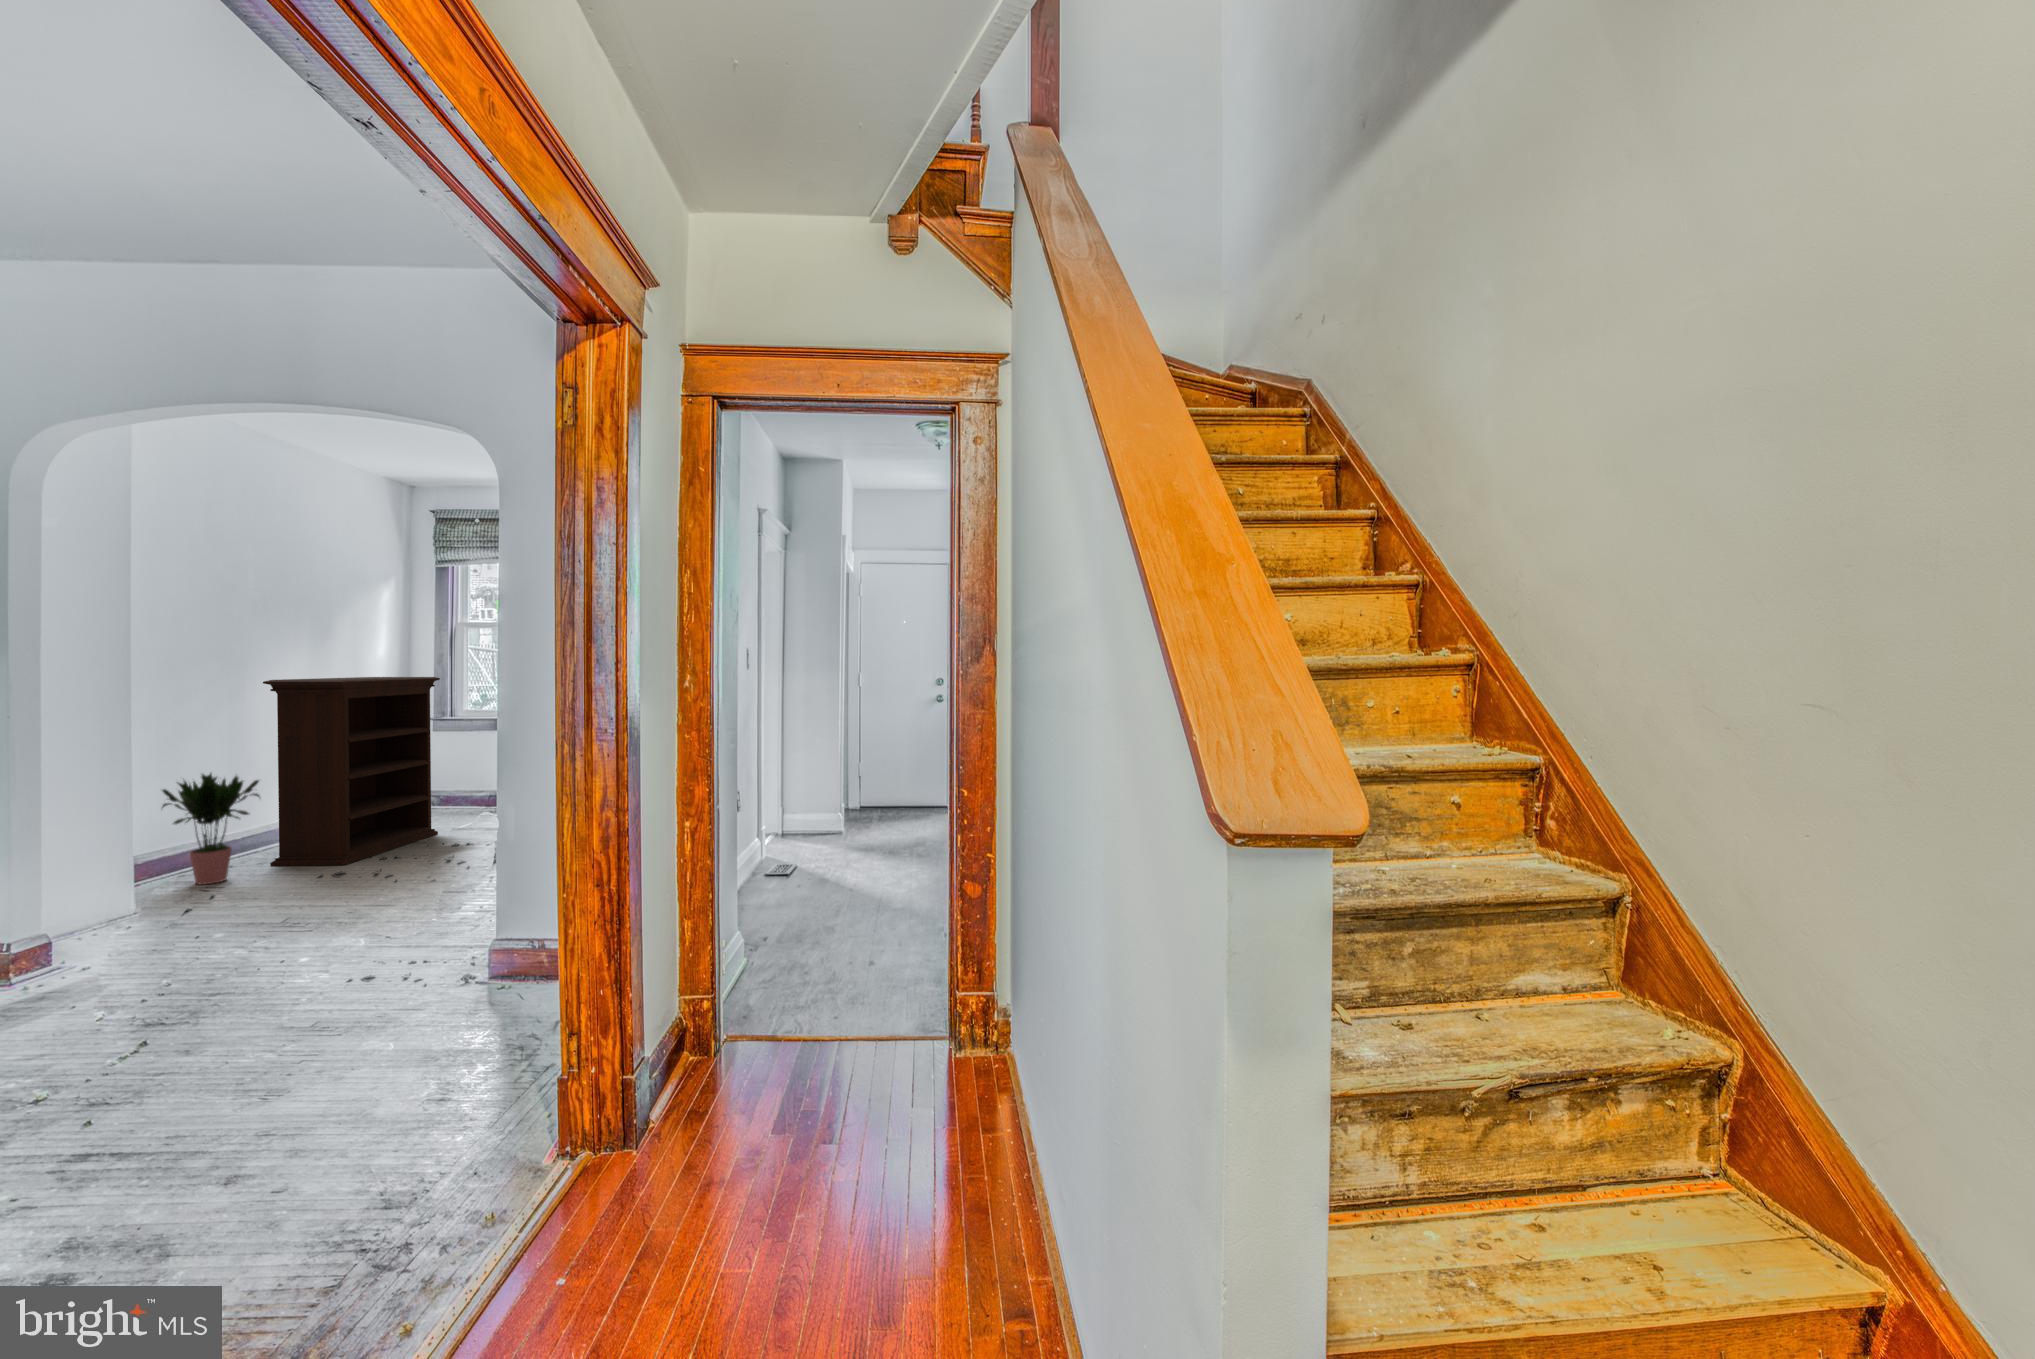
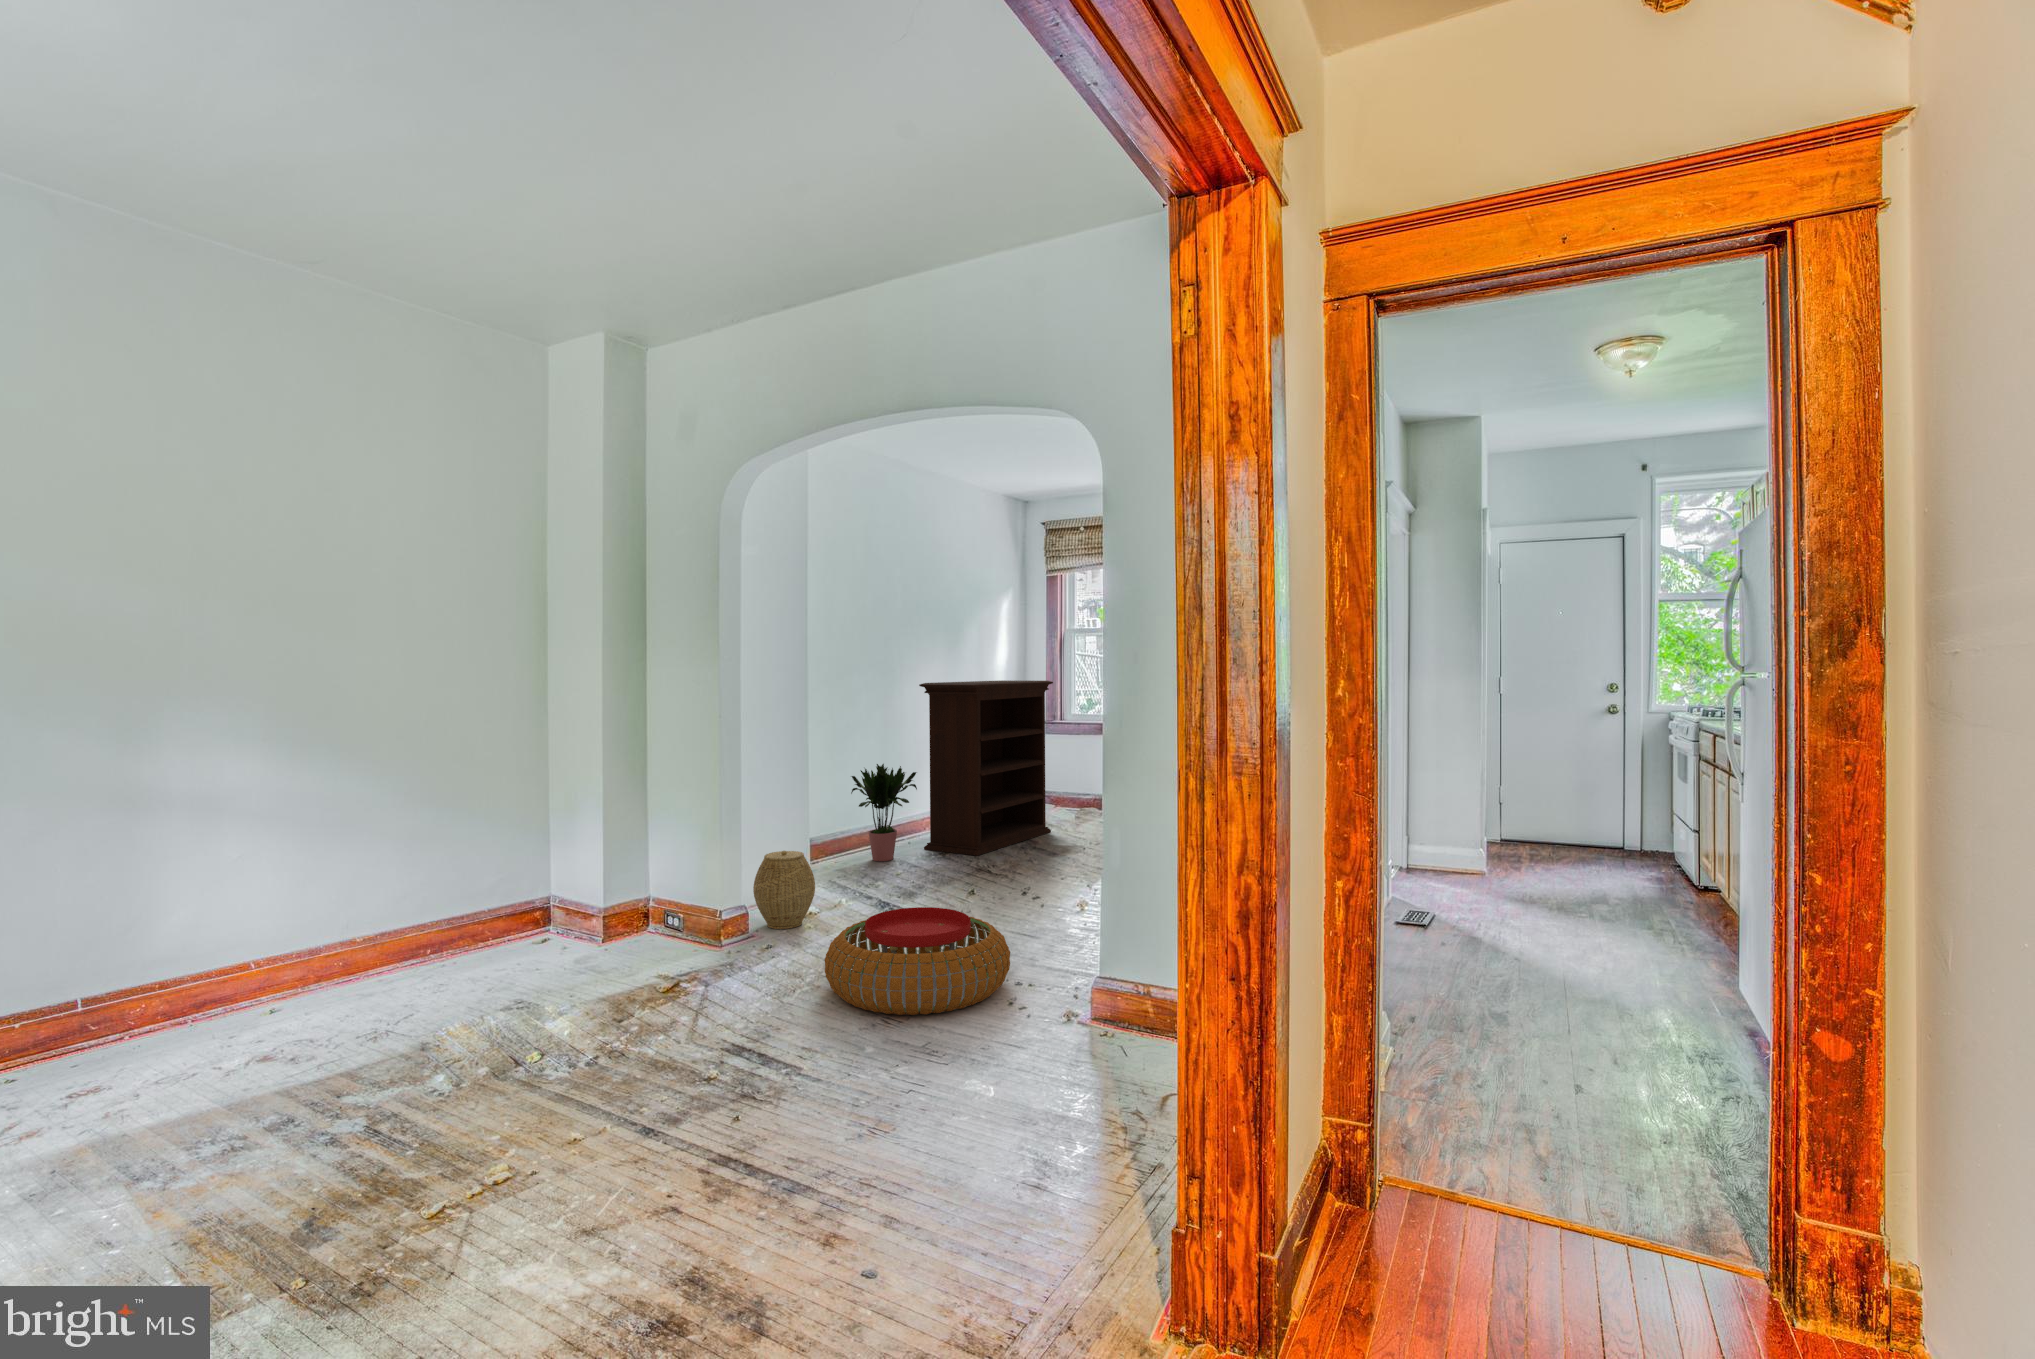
woven basket: none [18,877,119,970] -> present [753,851,815,929]
pouf: none [151,909,395,1021] -> present [825,907,1010,1015]

